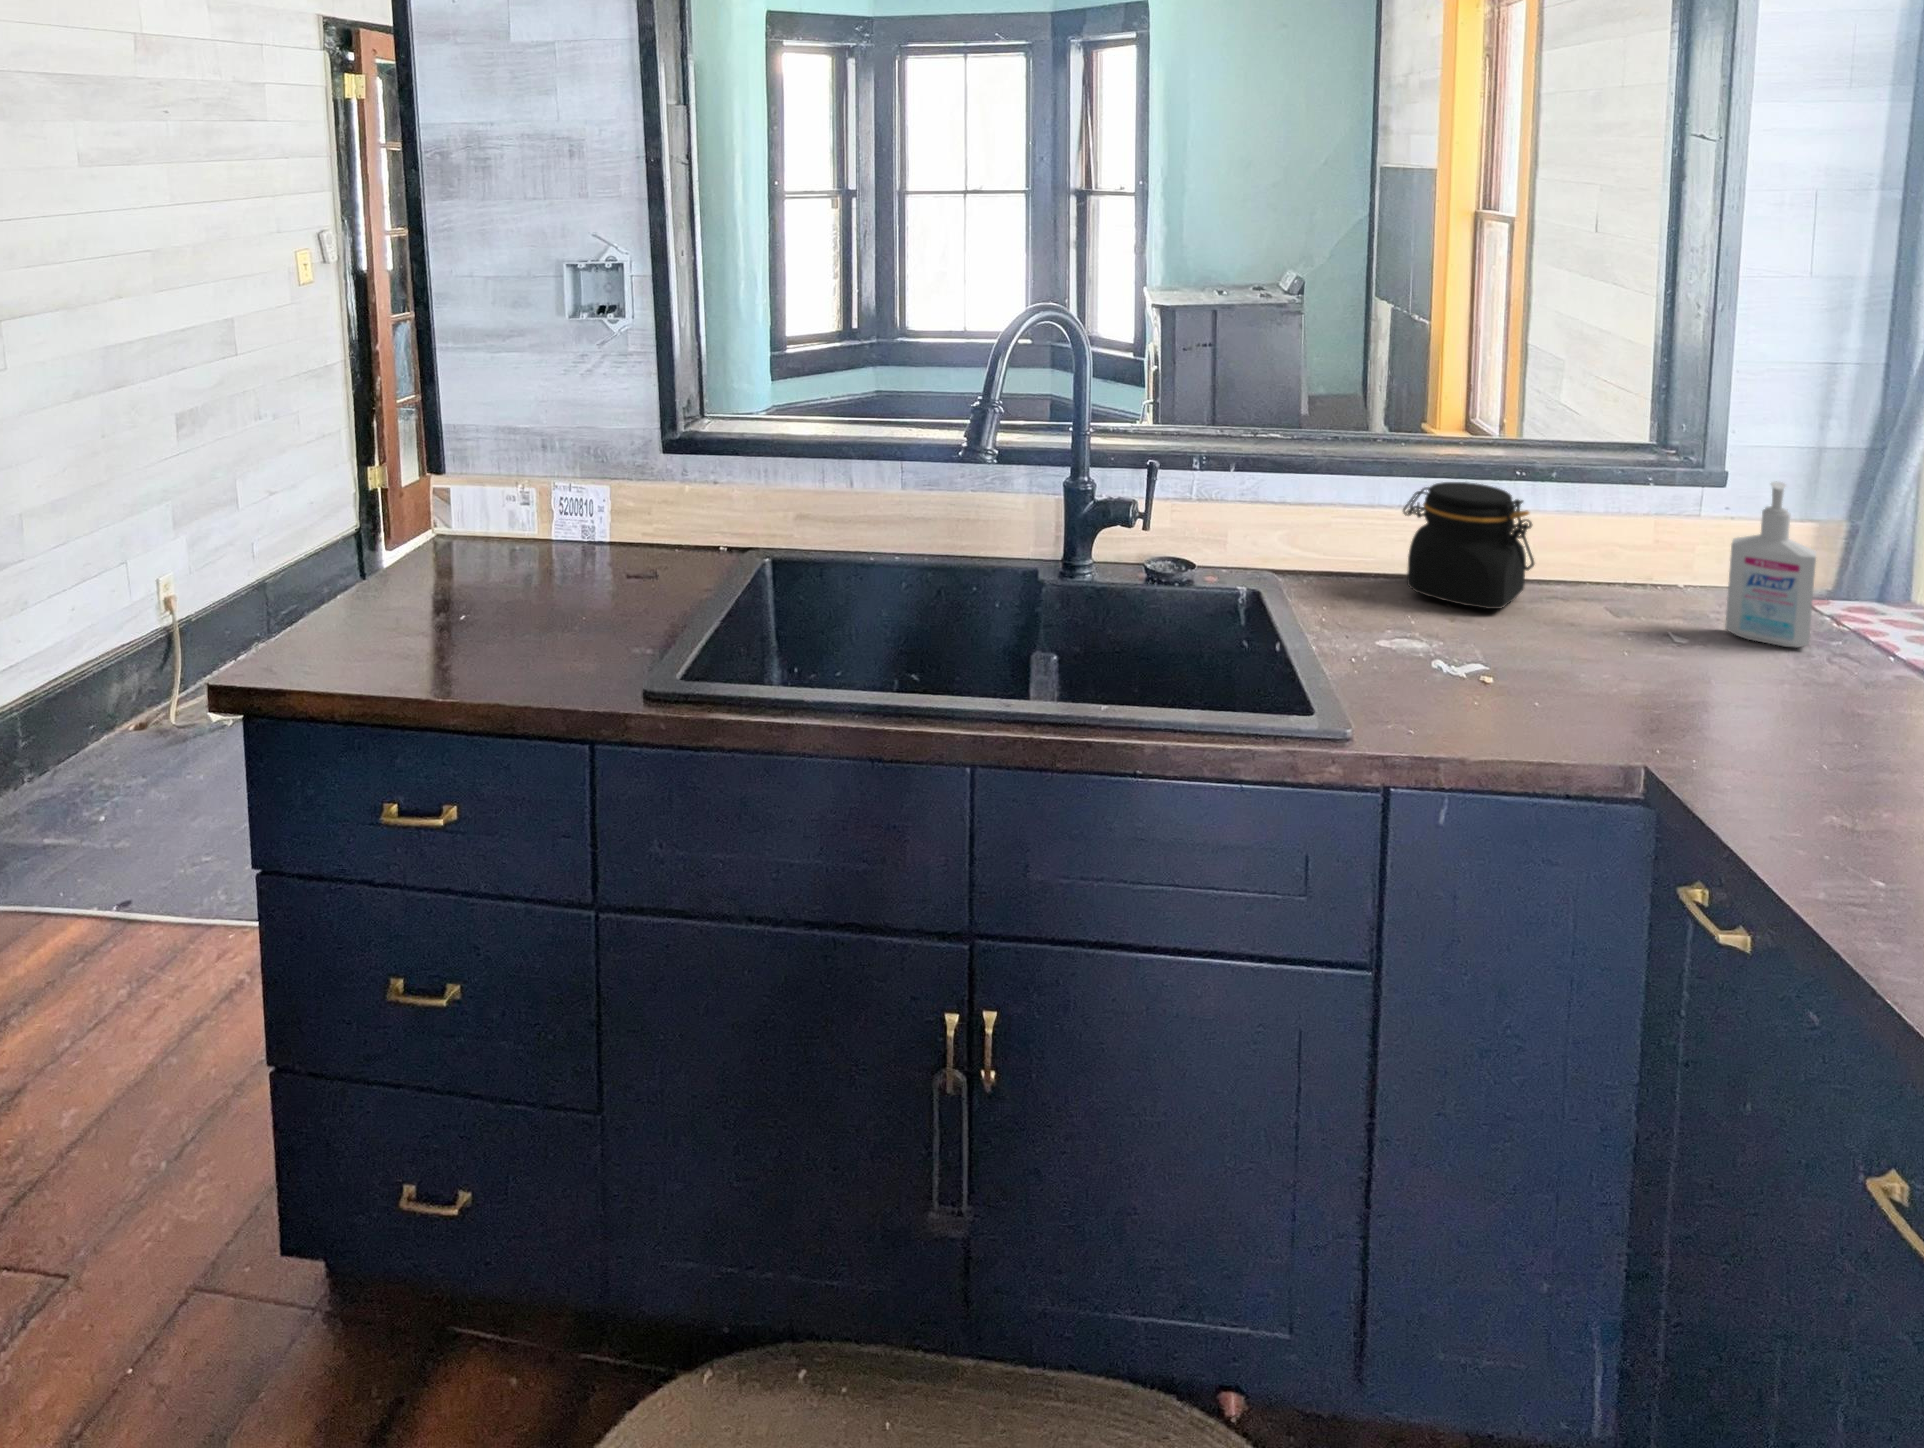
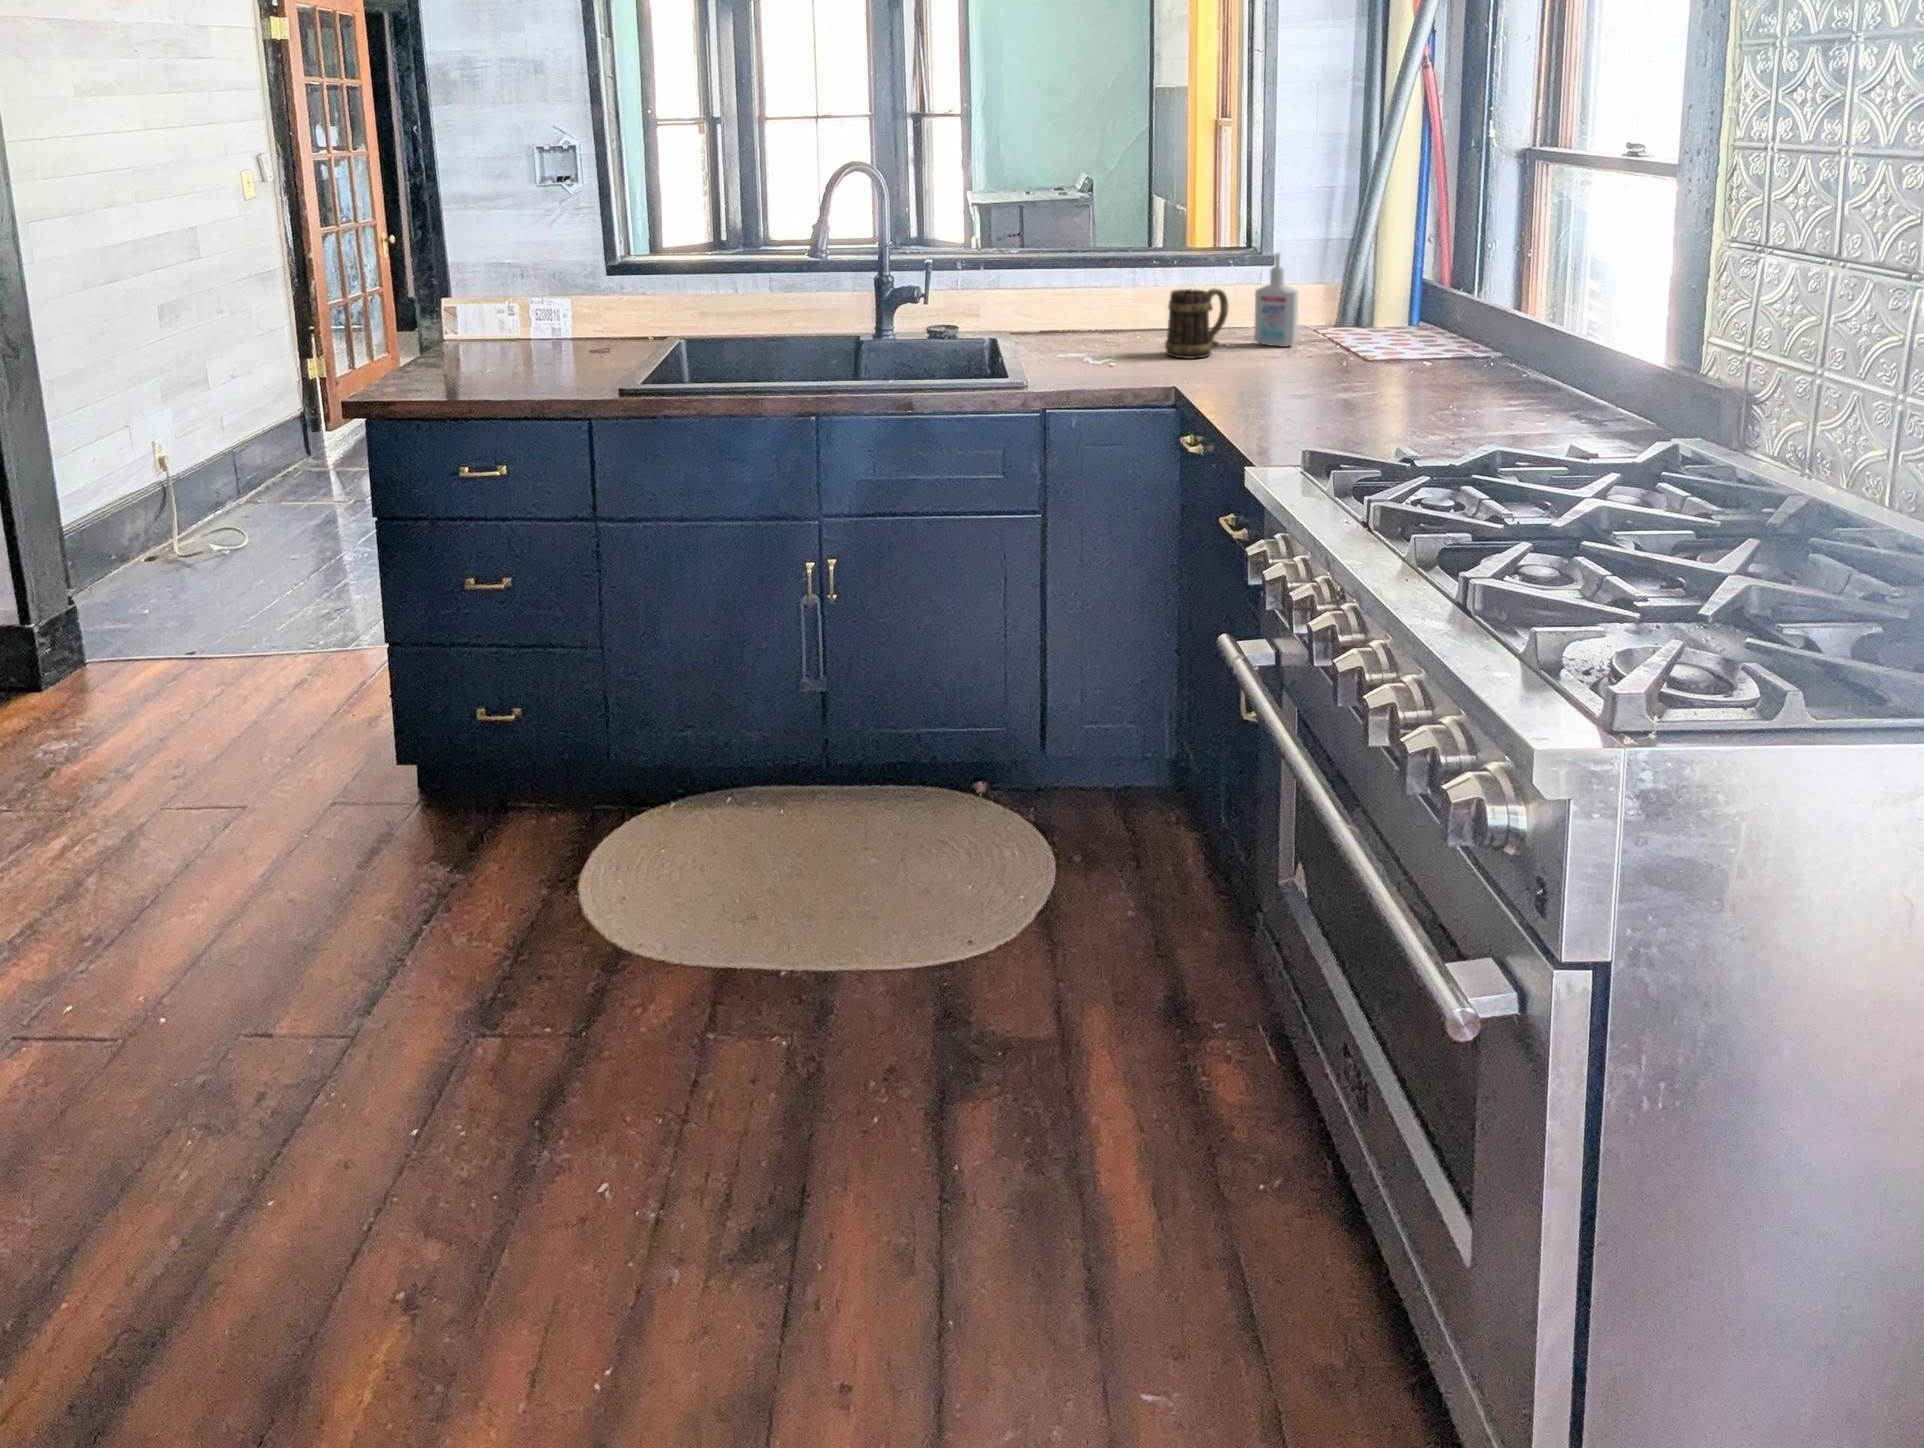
jar: present [1403,482,1534,609] -> none [1085,270,1156,341]
mug: none [1582,545,1700,677] -> present [1165,288,1229,359]

